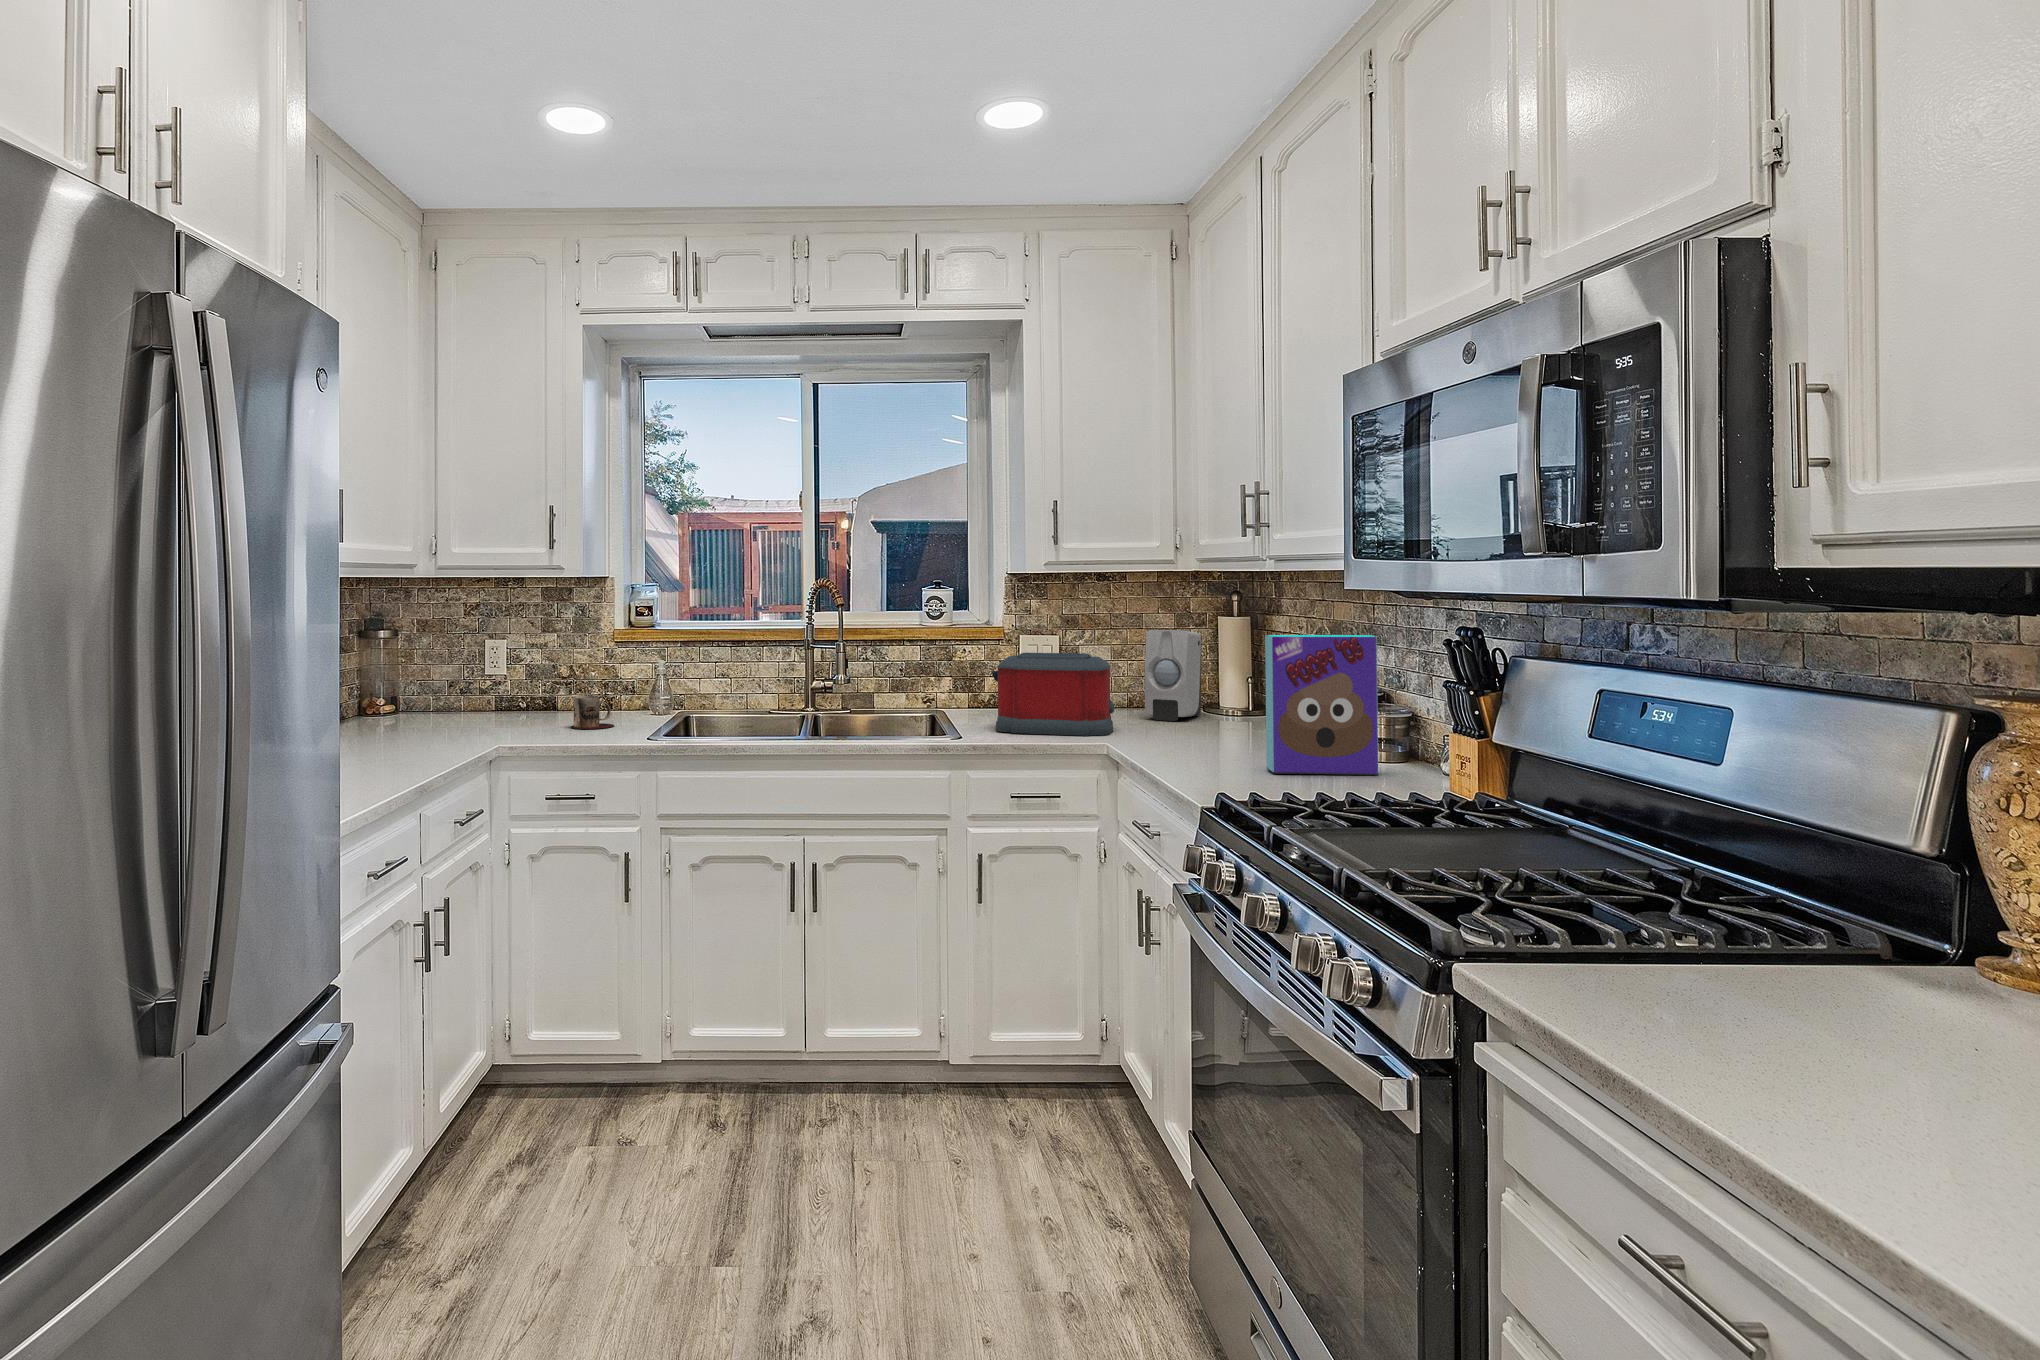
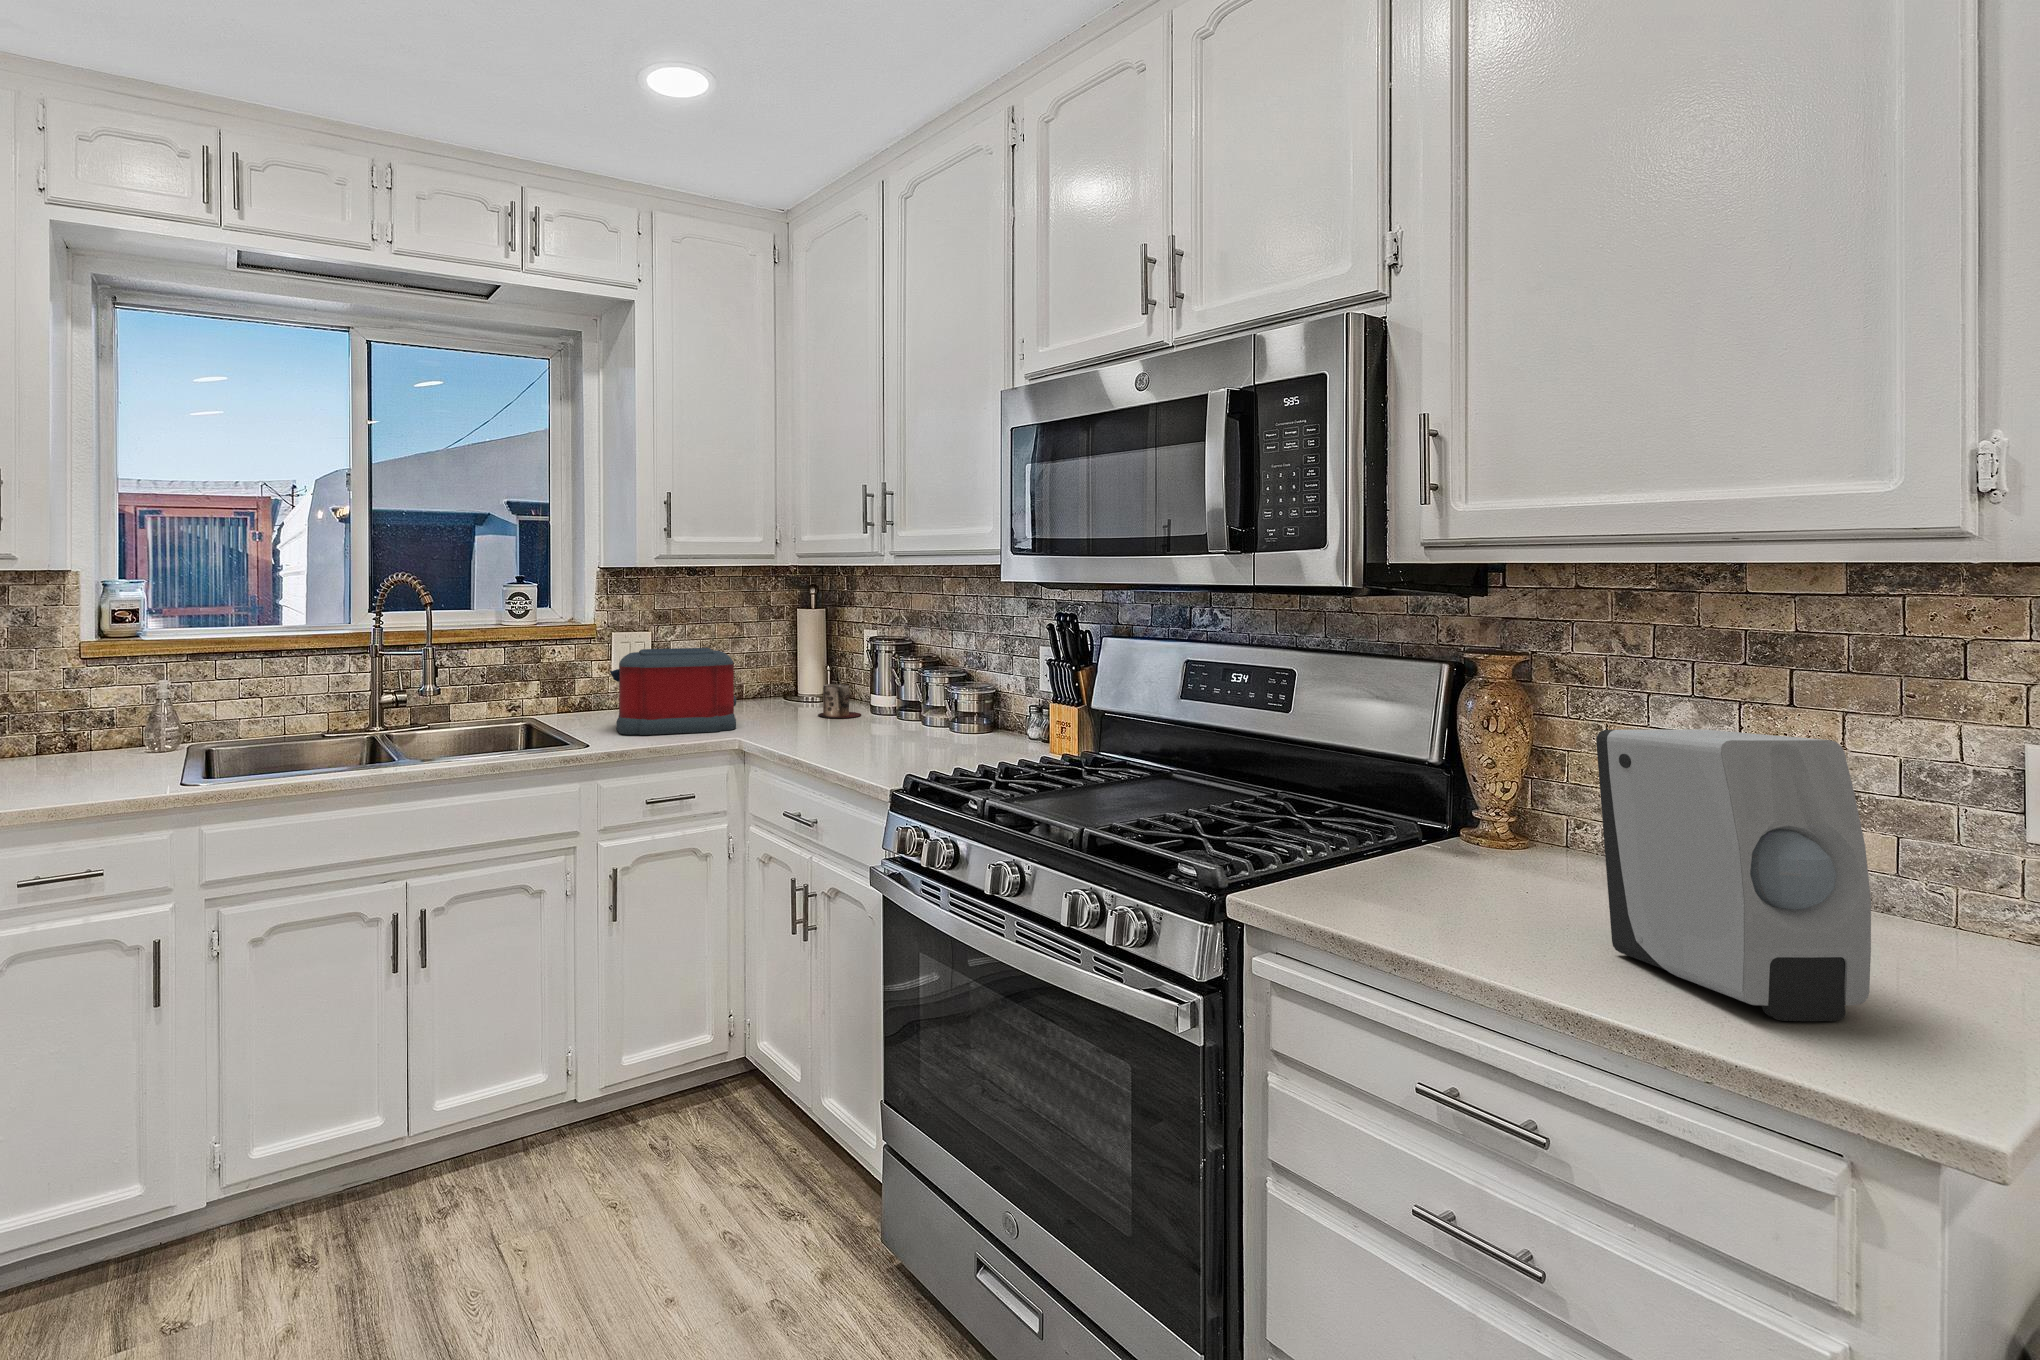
soap dispenser: present [1144,630,1202,721] -> present [1596,729,1871,1021]
cereal box: present [1265,635,1378,775] -> none [927,623,1019,757]
mug: present [571,696,614,729] -> present [818,684,861,718]

